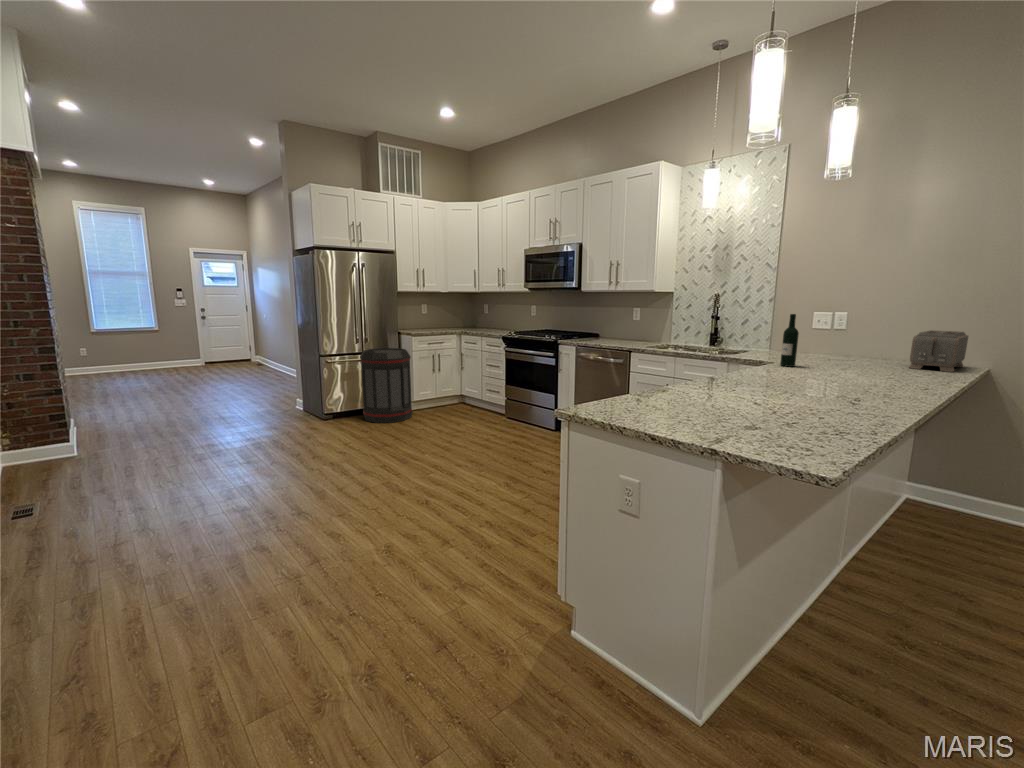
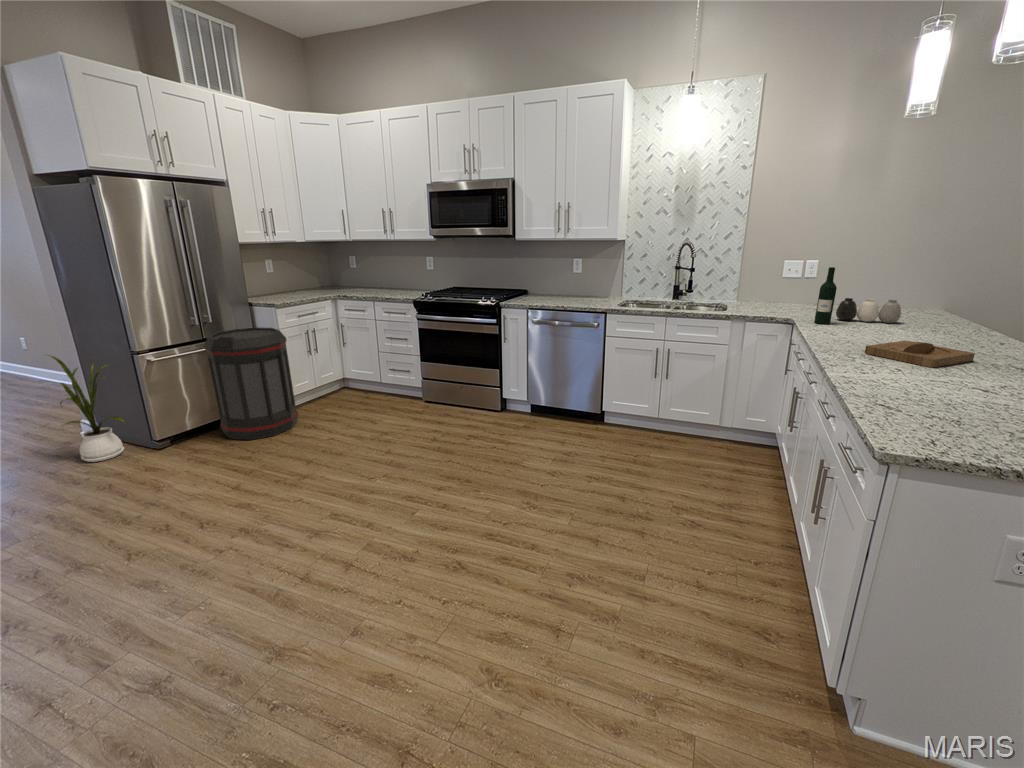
toaster: present [909,330,968,372] -> none [890,277,951,317]
vase: none [813,345,874,371] -> present [836,298,901,323]
house plant: none [279,353,311,421] -> present [48,355,124,462]
tray: none [738,373,823,392] -> present [865,341,975,368]

